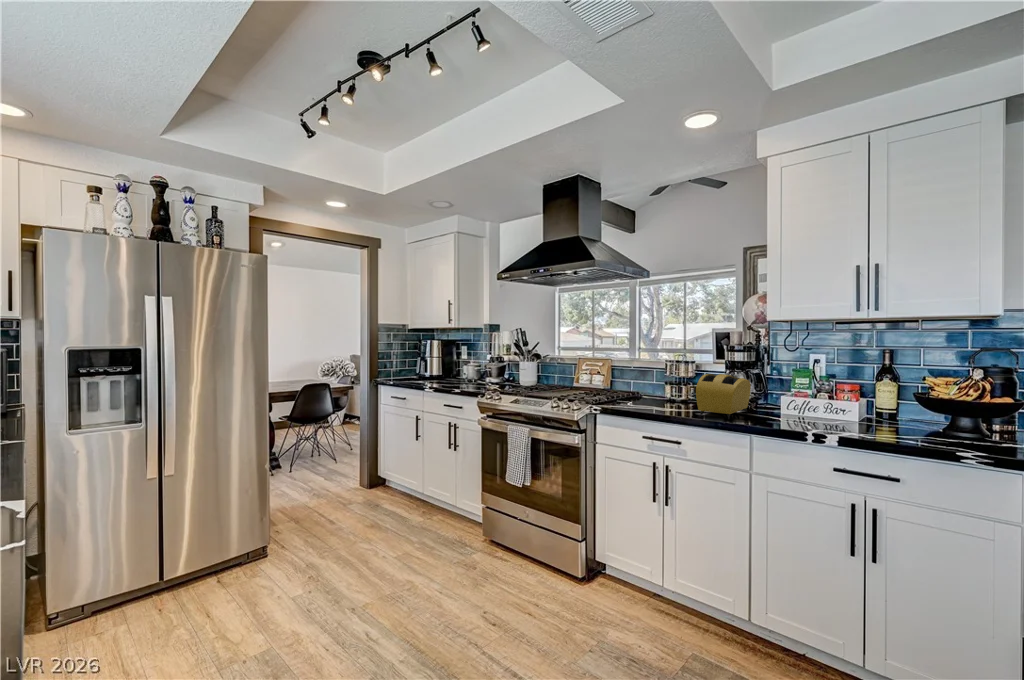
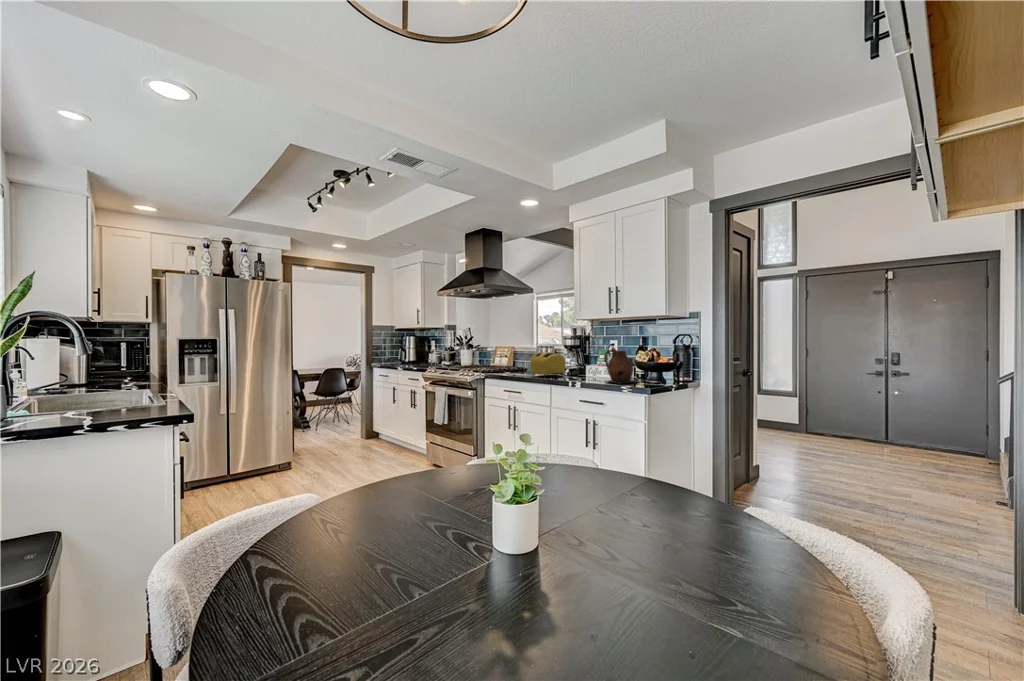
ceramic pitcher: none [878,370,959,444] -> present [604,346,639,383]

